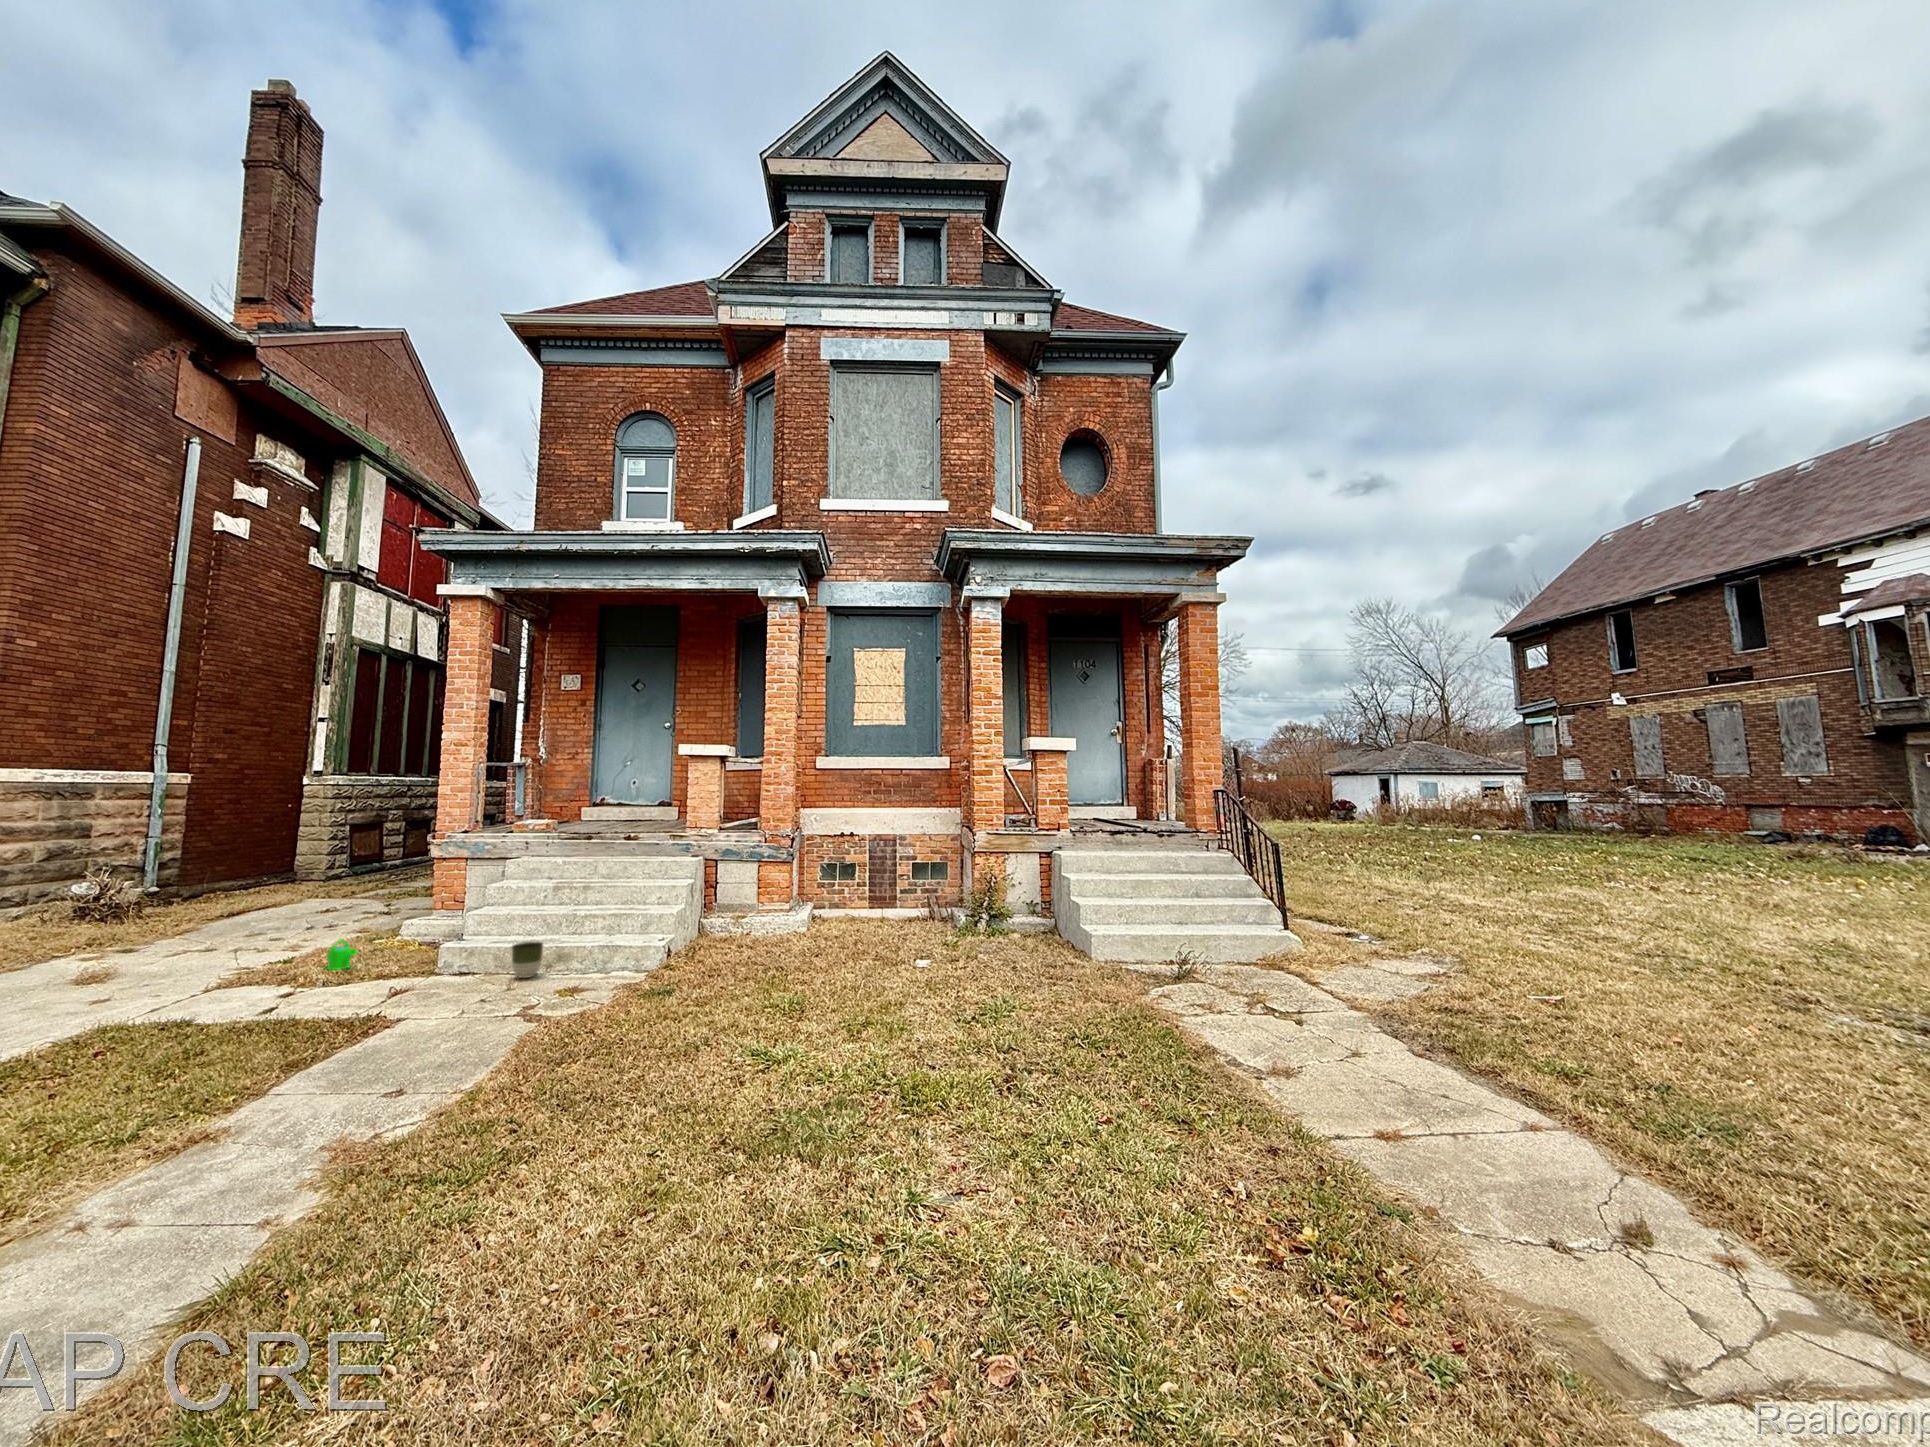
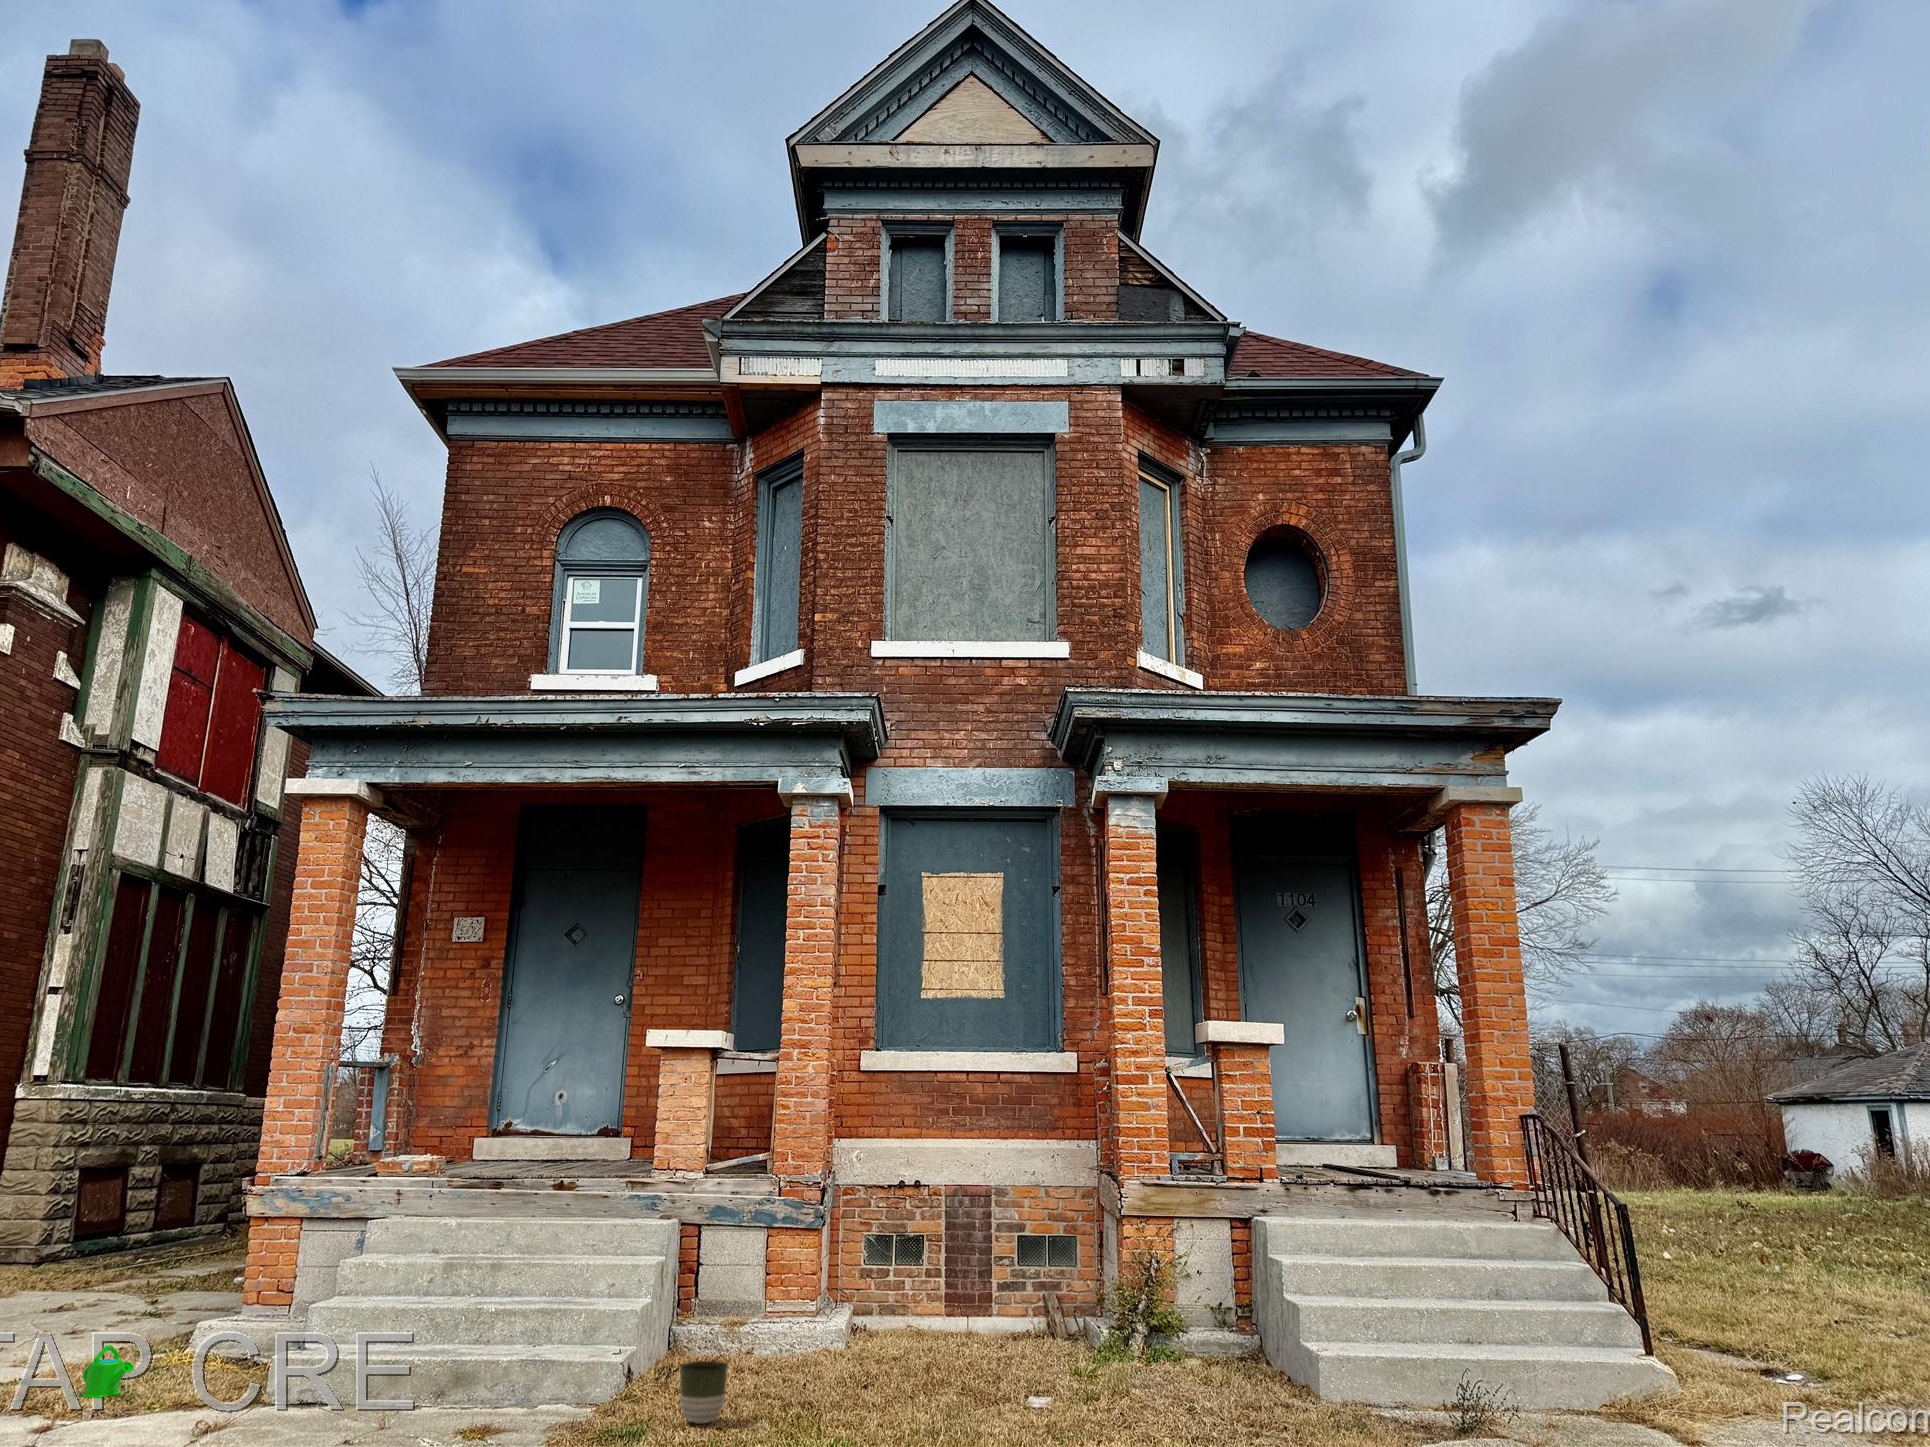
planter: present [512,942,543,978] -> present [680,1361,728,1424]

